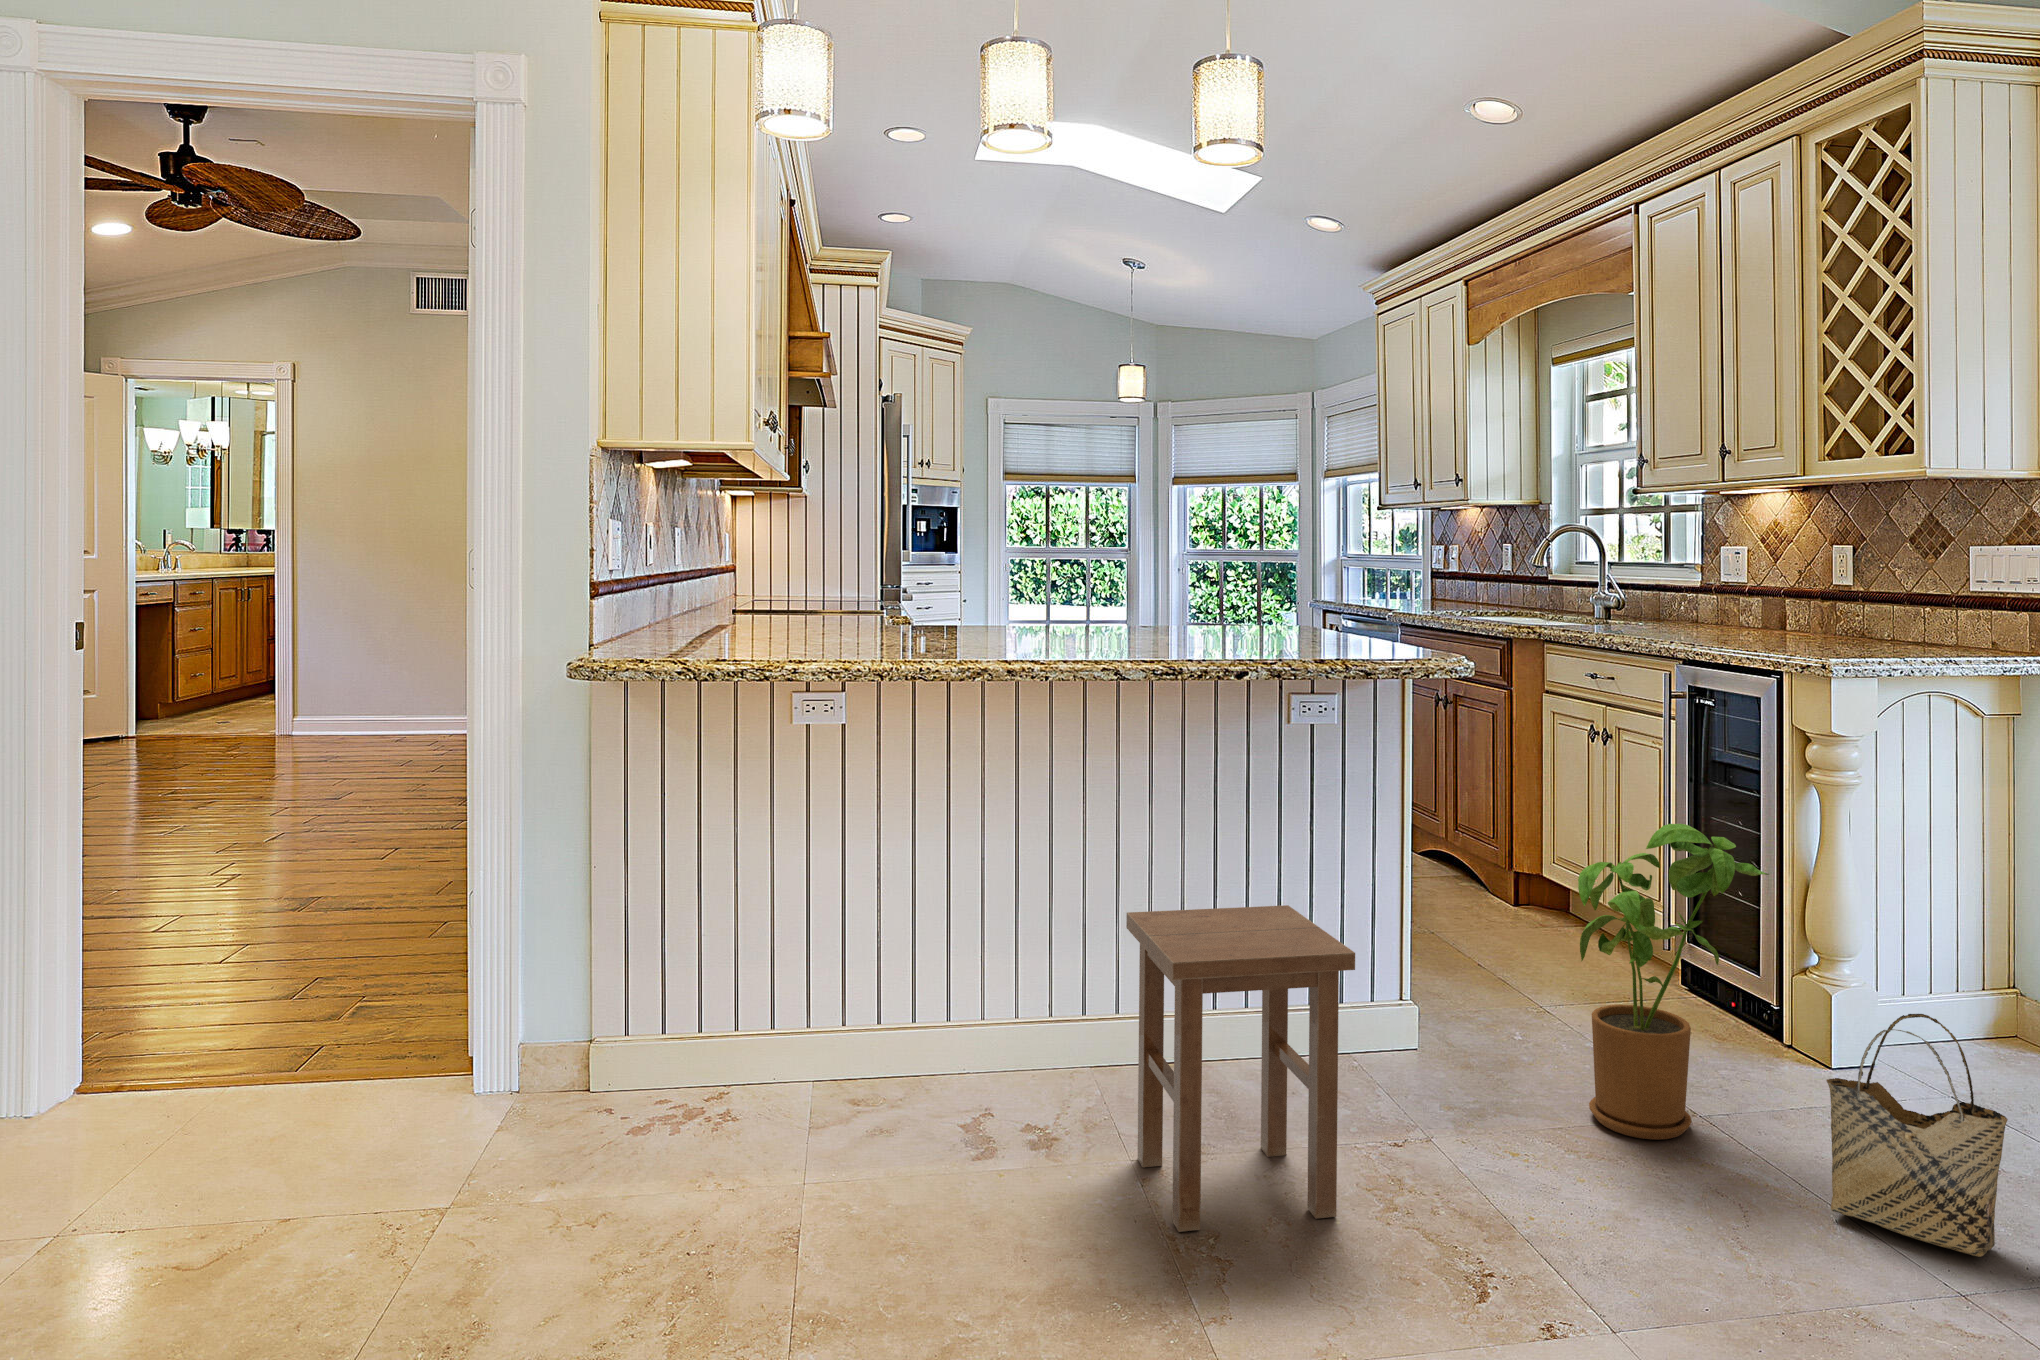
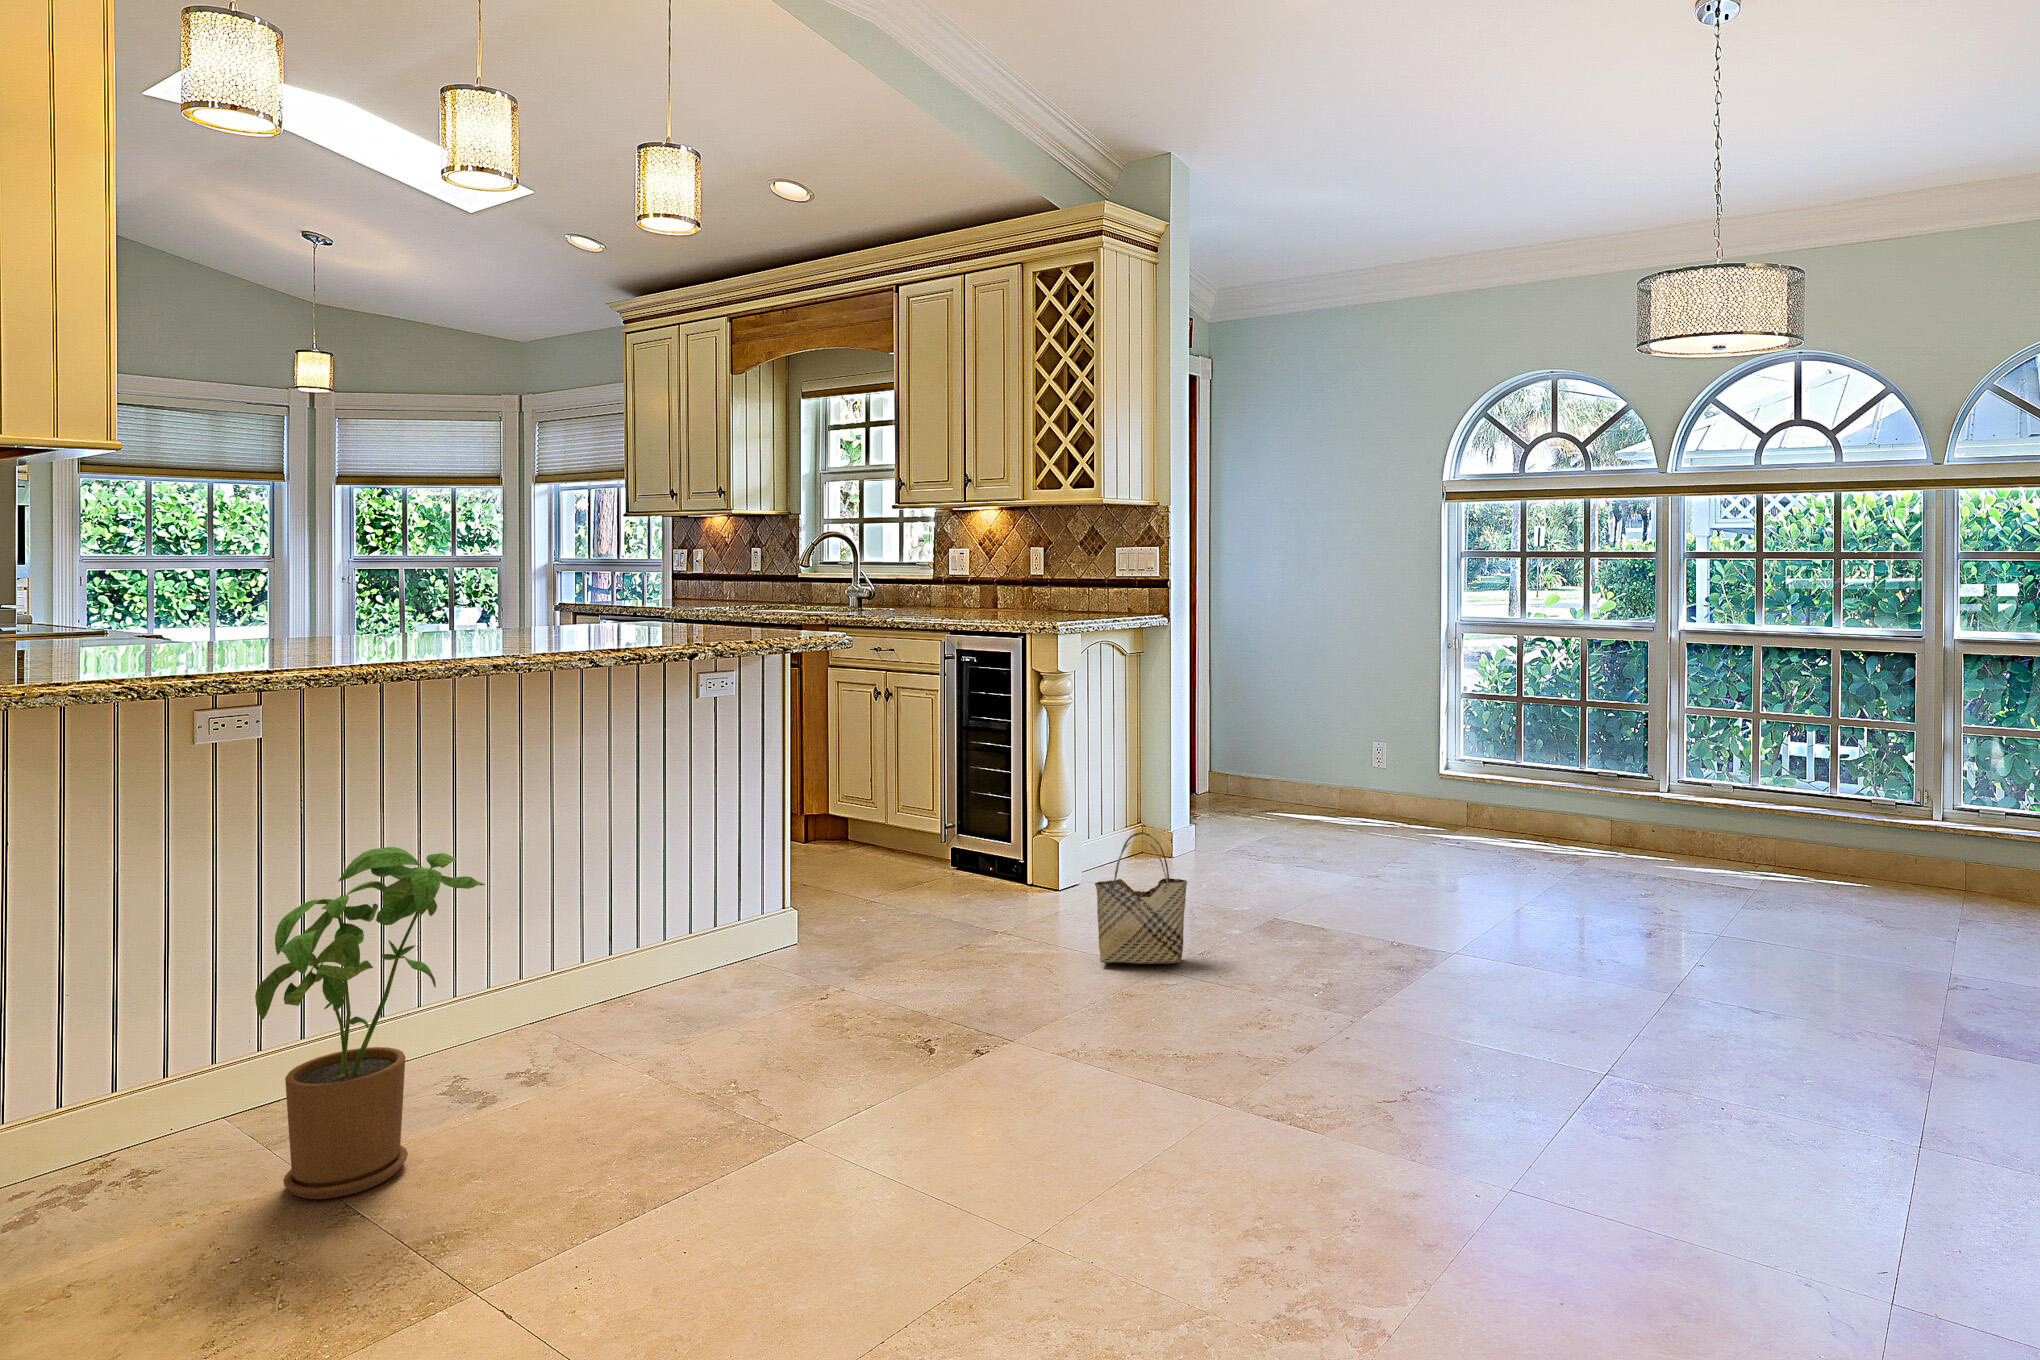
house plant: present [1578,824,1769,1140] -> present [255,847,485,1199]
stool: present [1126,905,1355,1232] -> none [617,836,826,1093]

